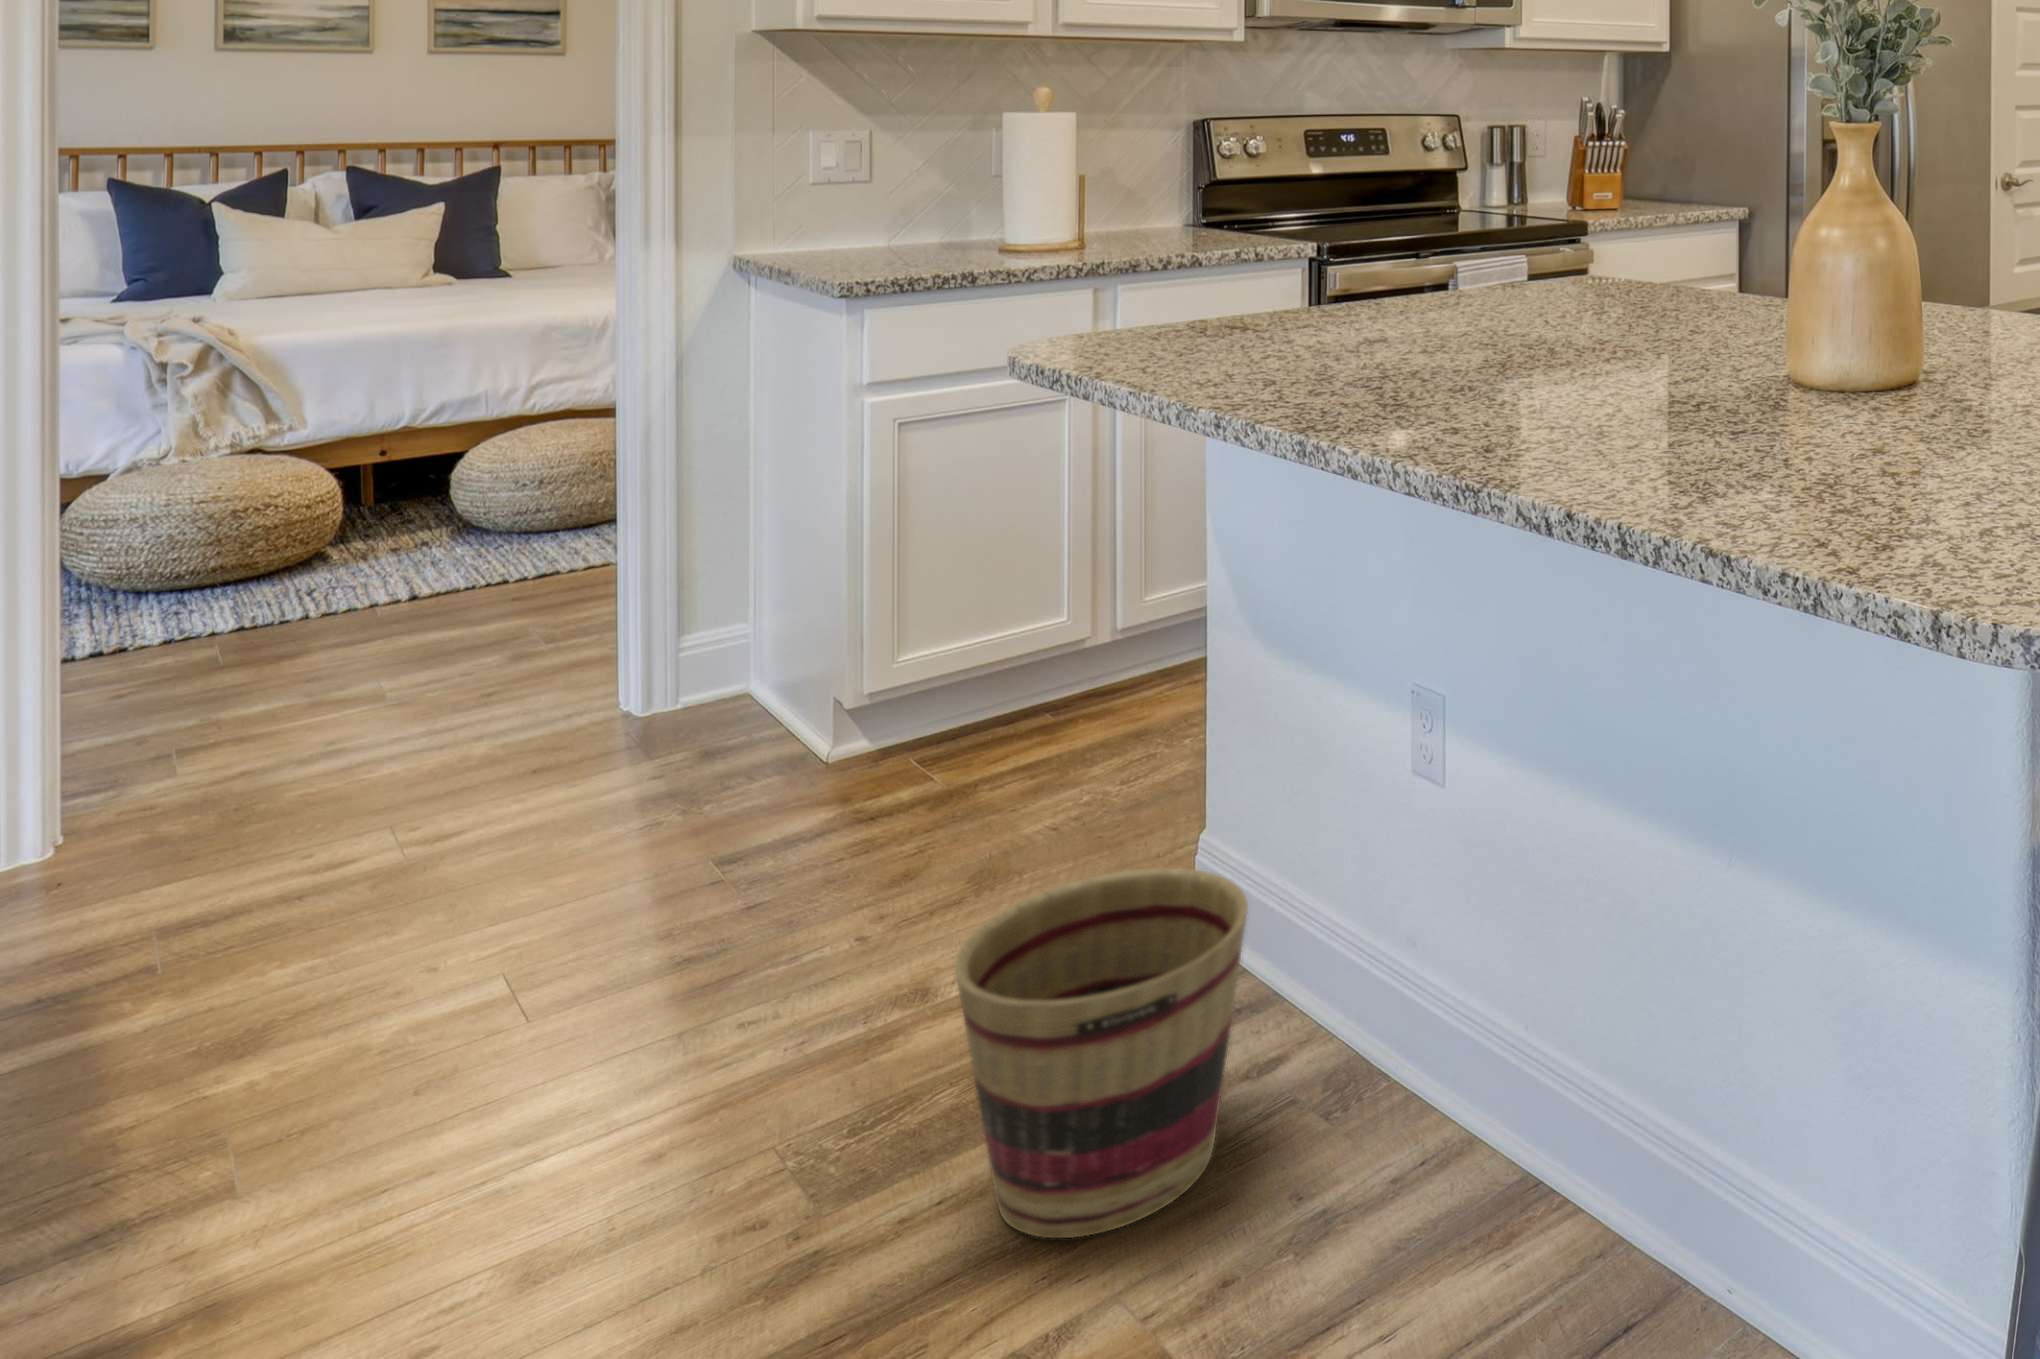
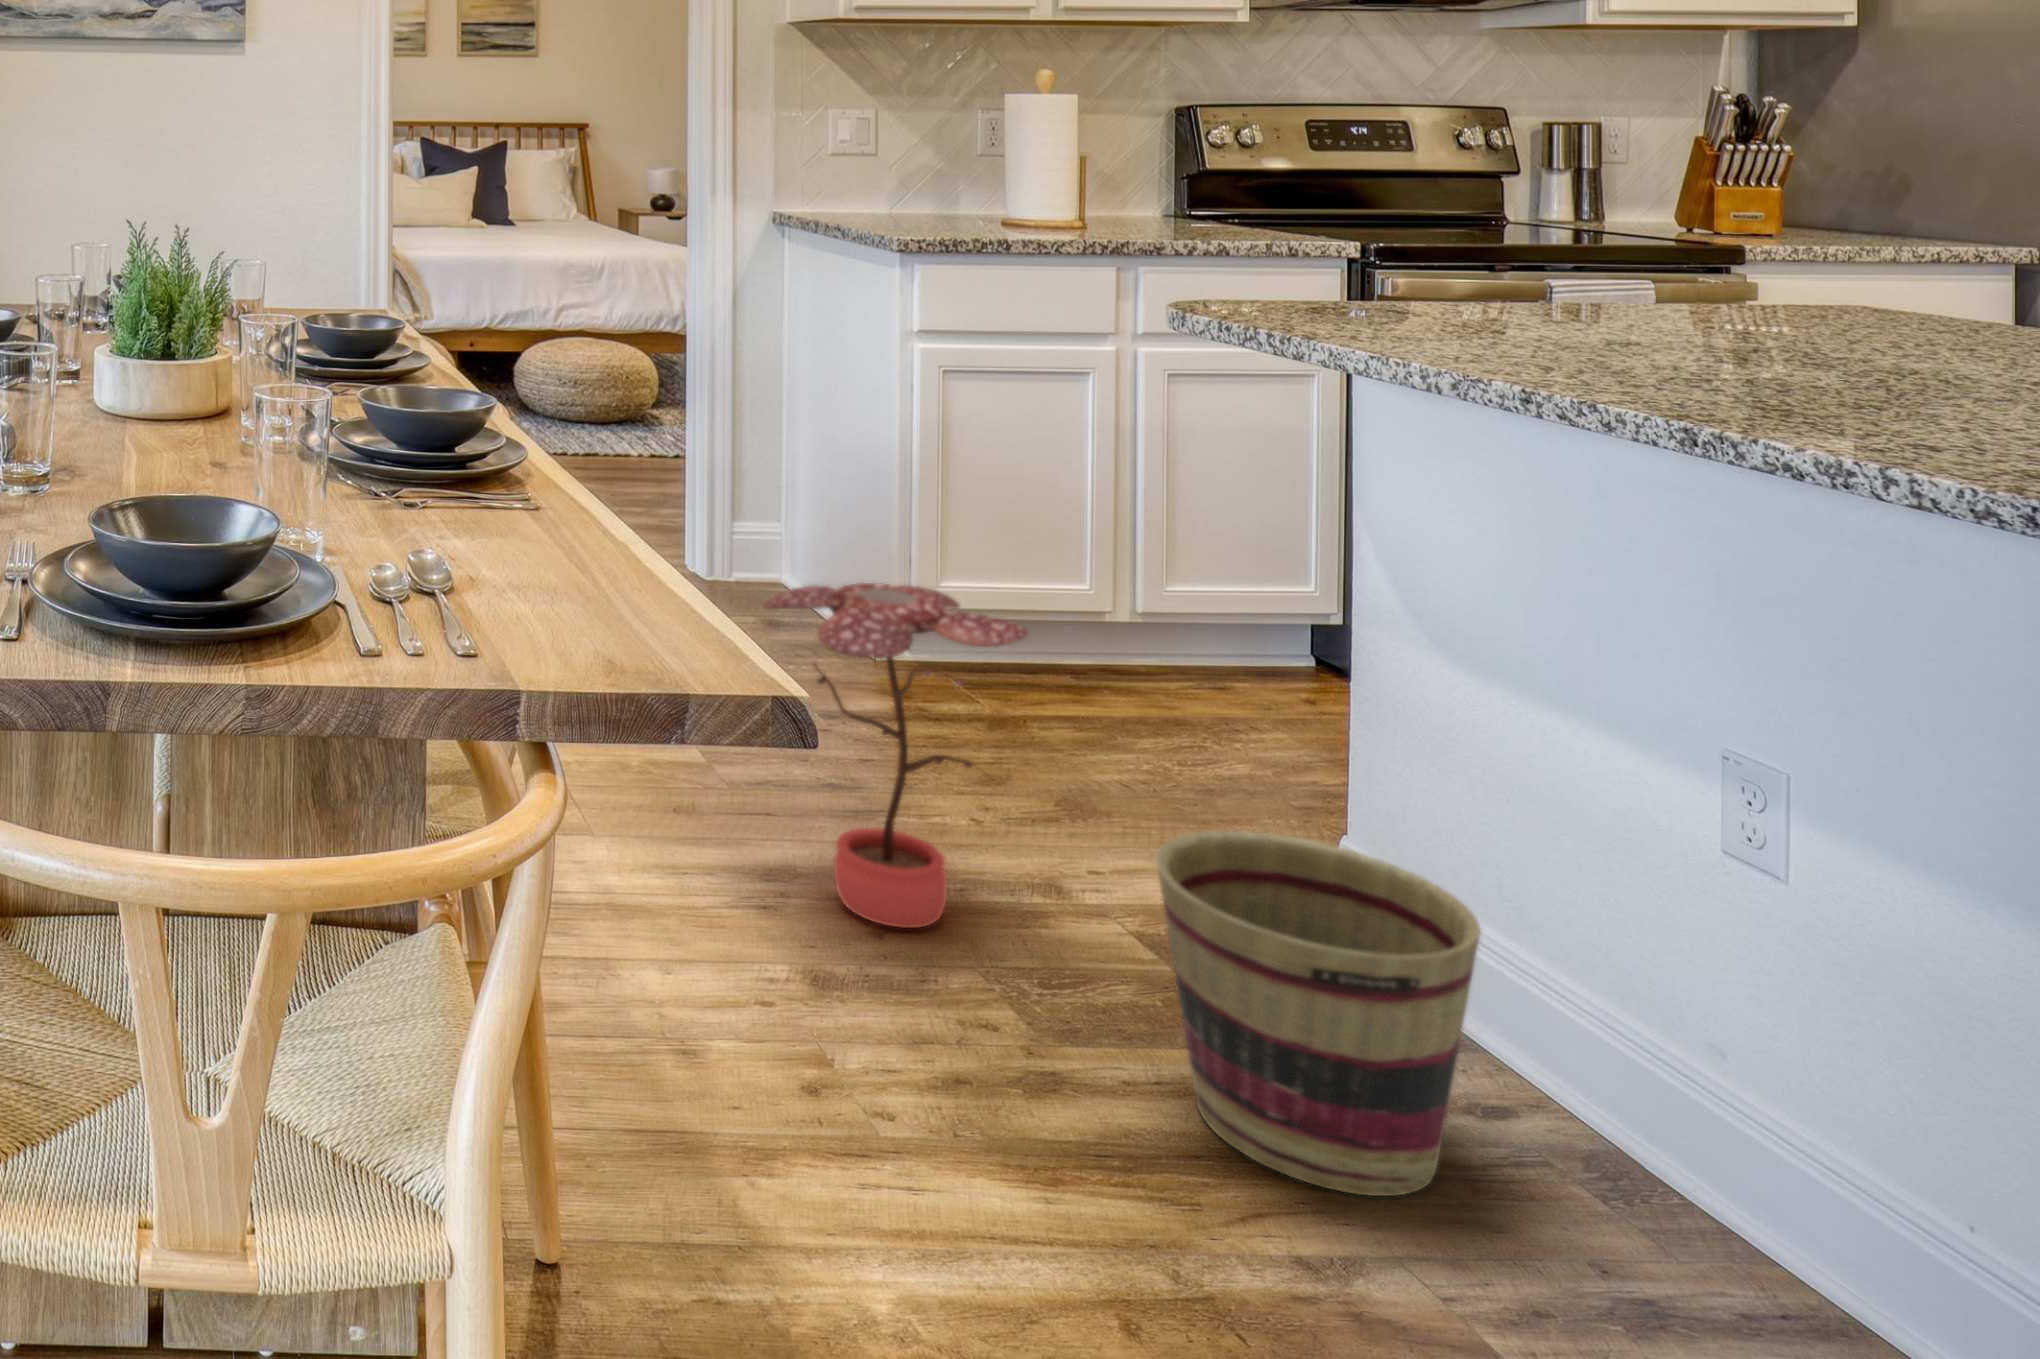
potted plant: none [541,698,879,1122] -> present [763,583,1028,928]

